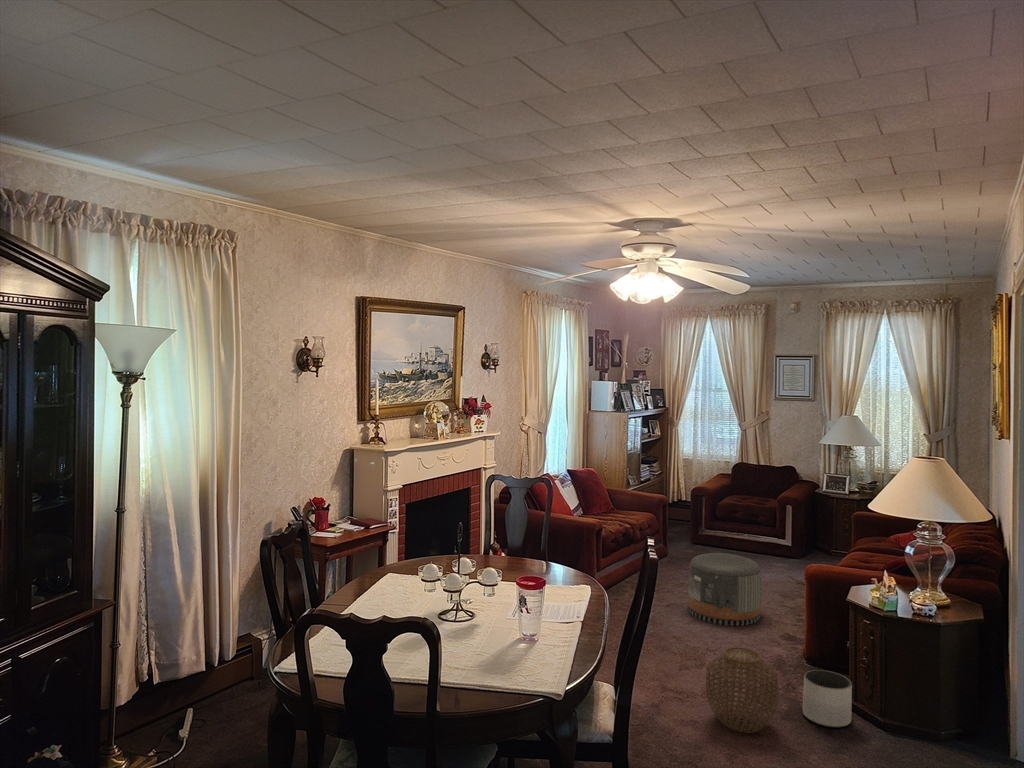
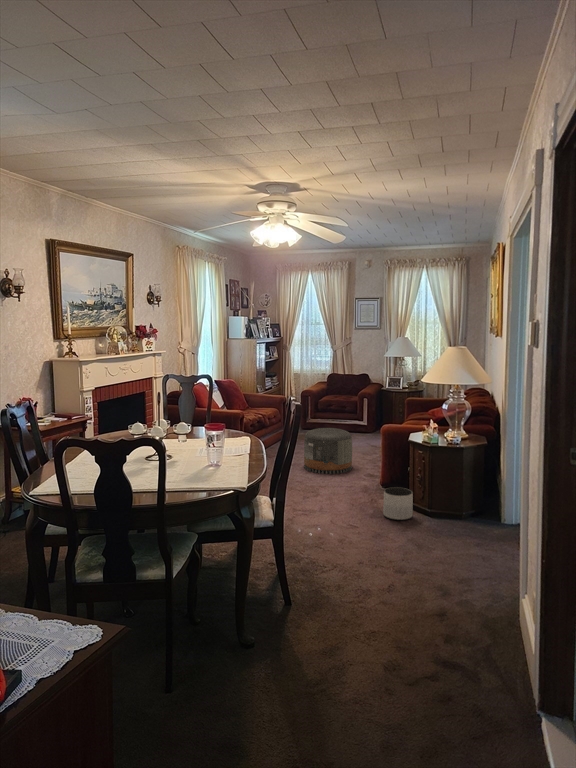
woven basket: present [706,647,778,733] -> none [324,476,369,529]

